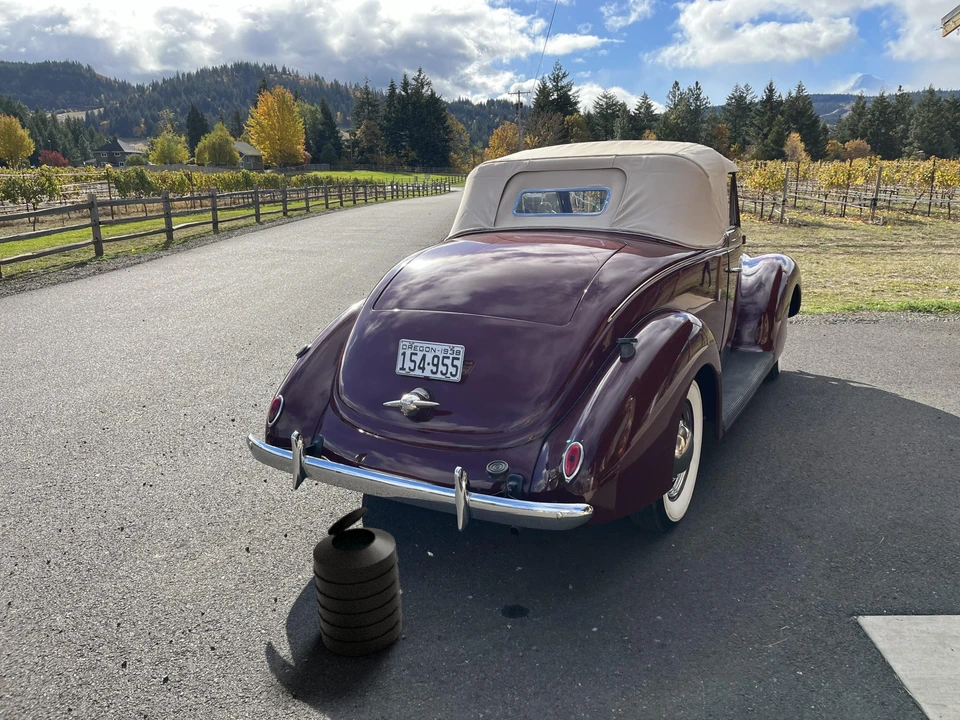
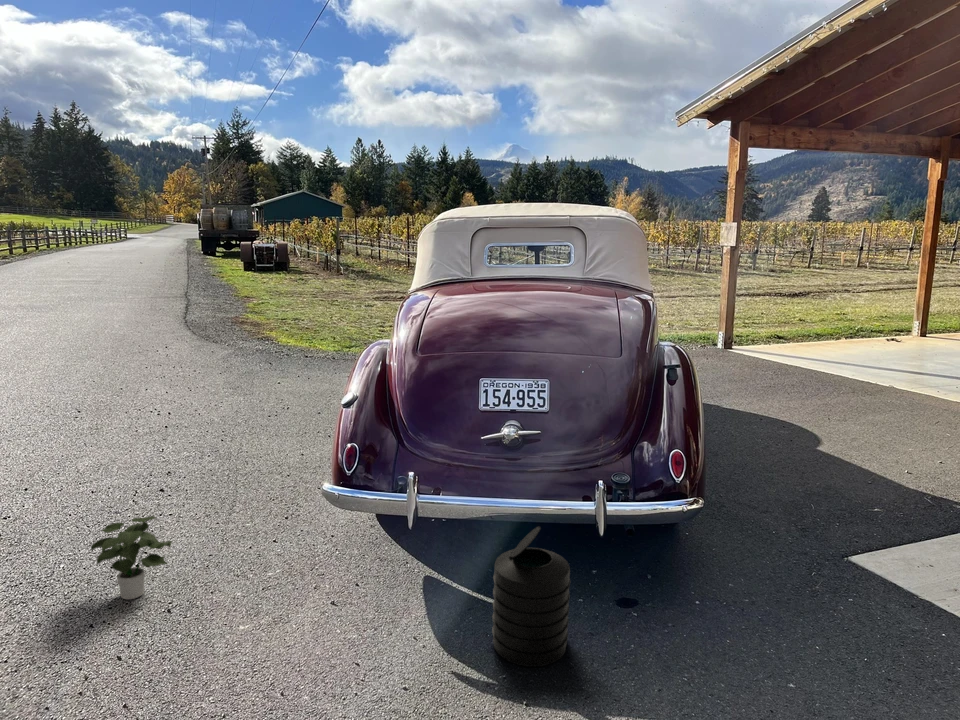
potted plant: none [93,445,162,513] -> present [91,516,172,599]

